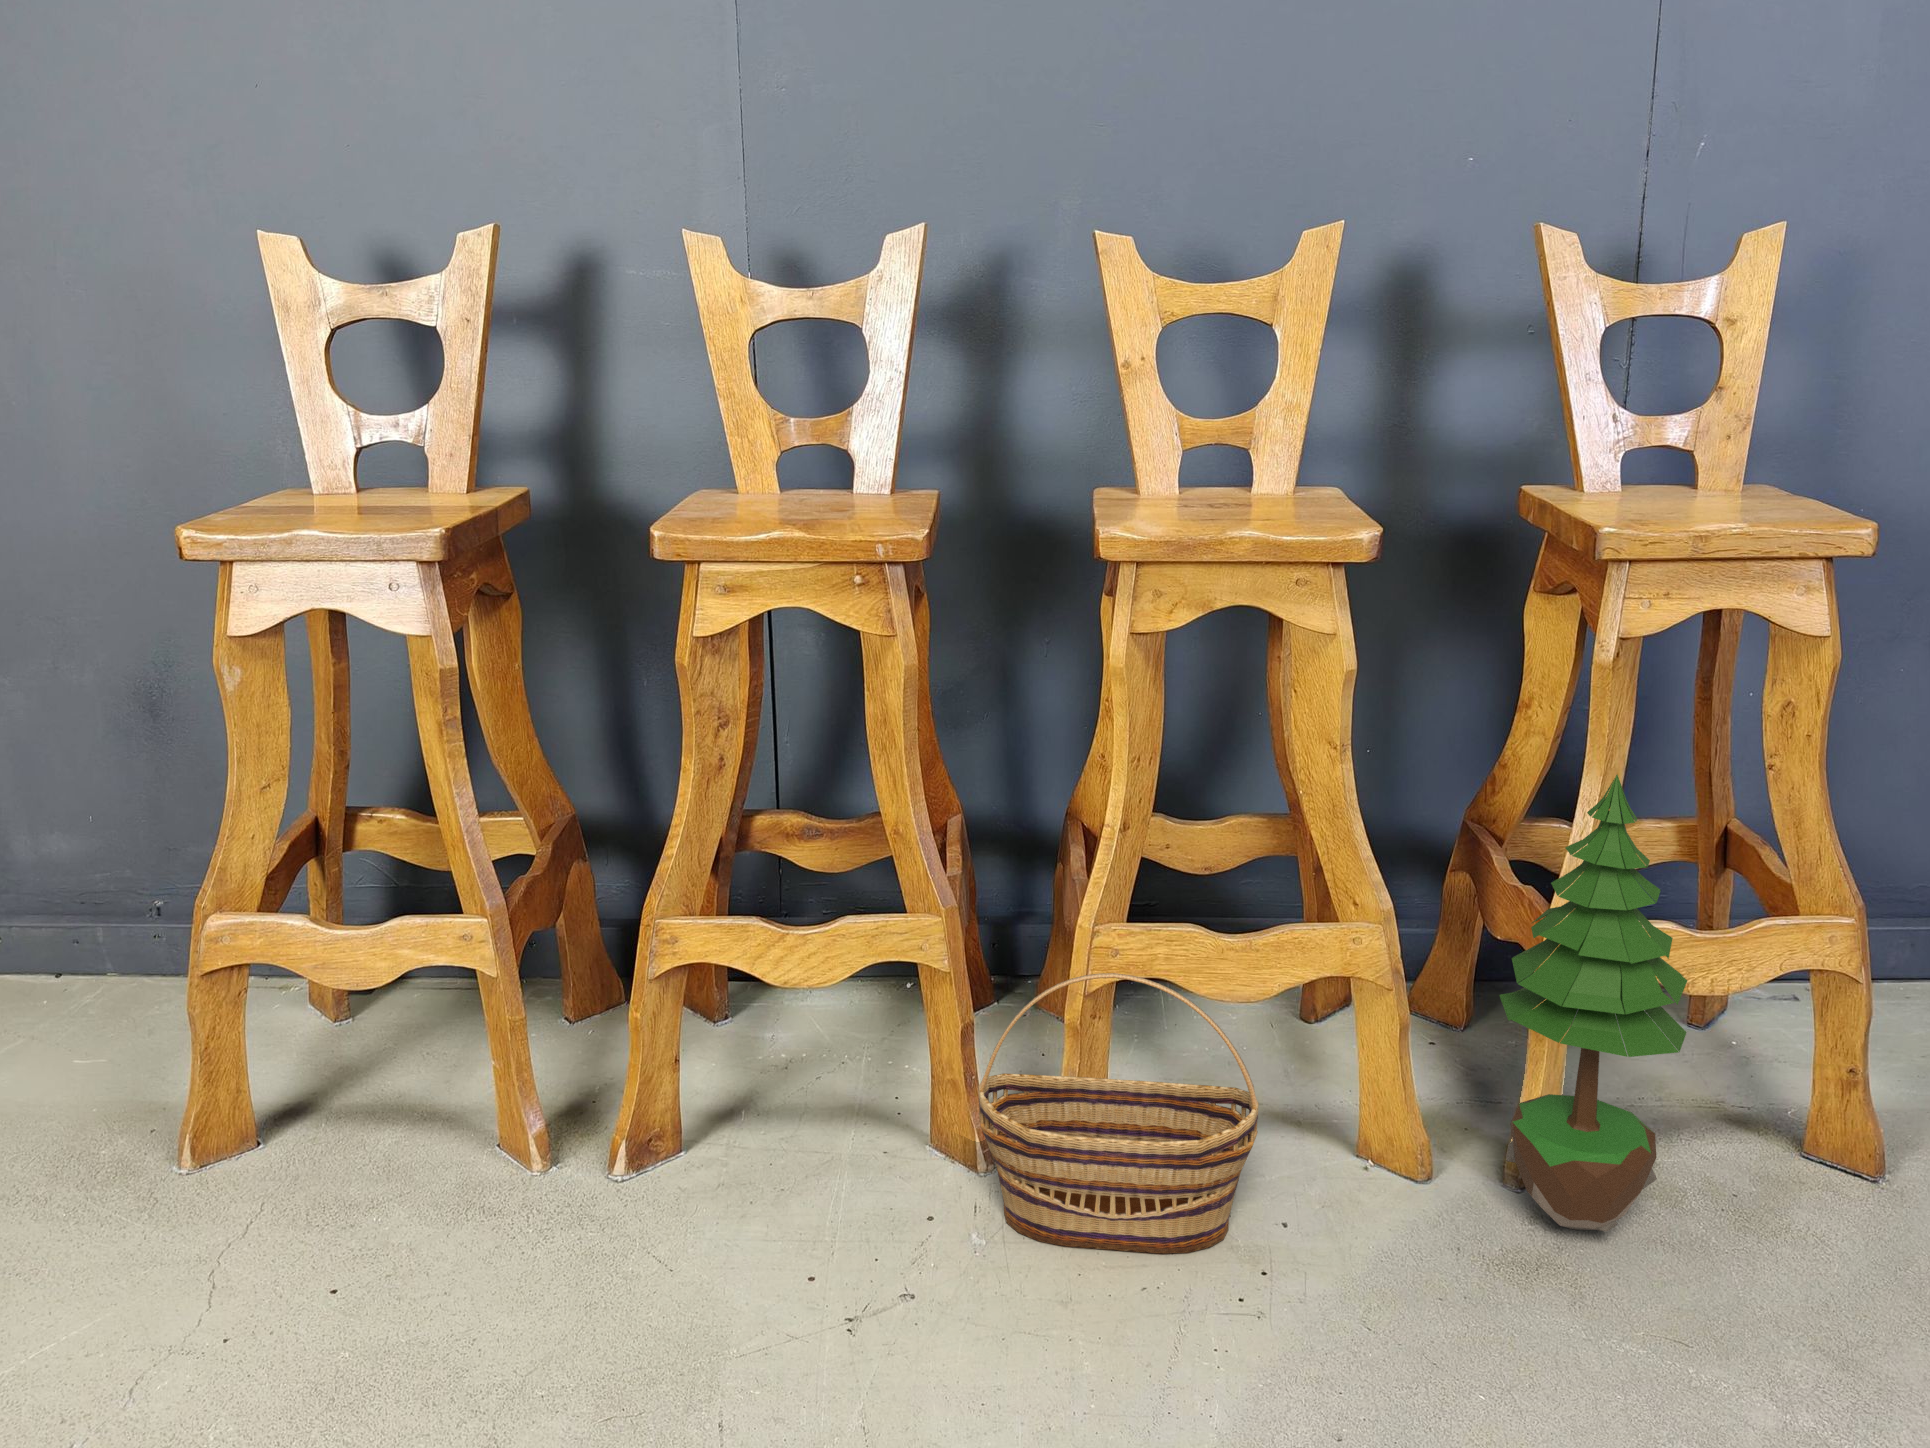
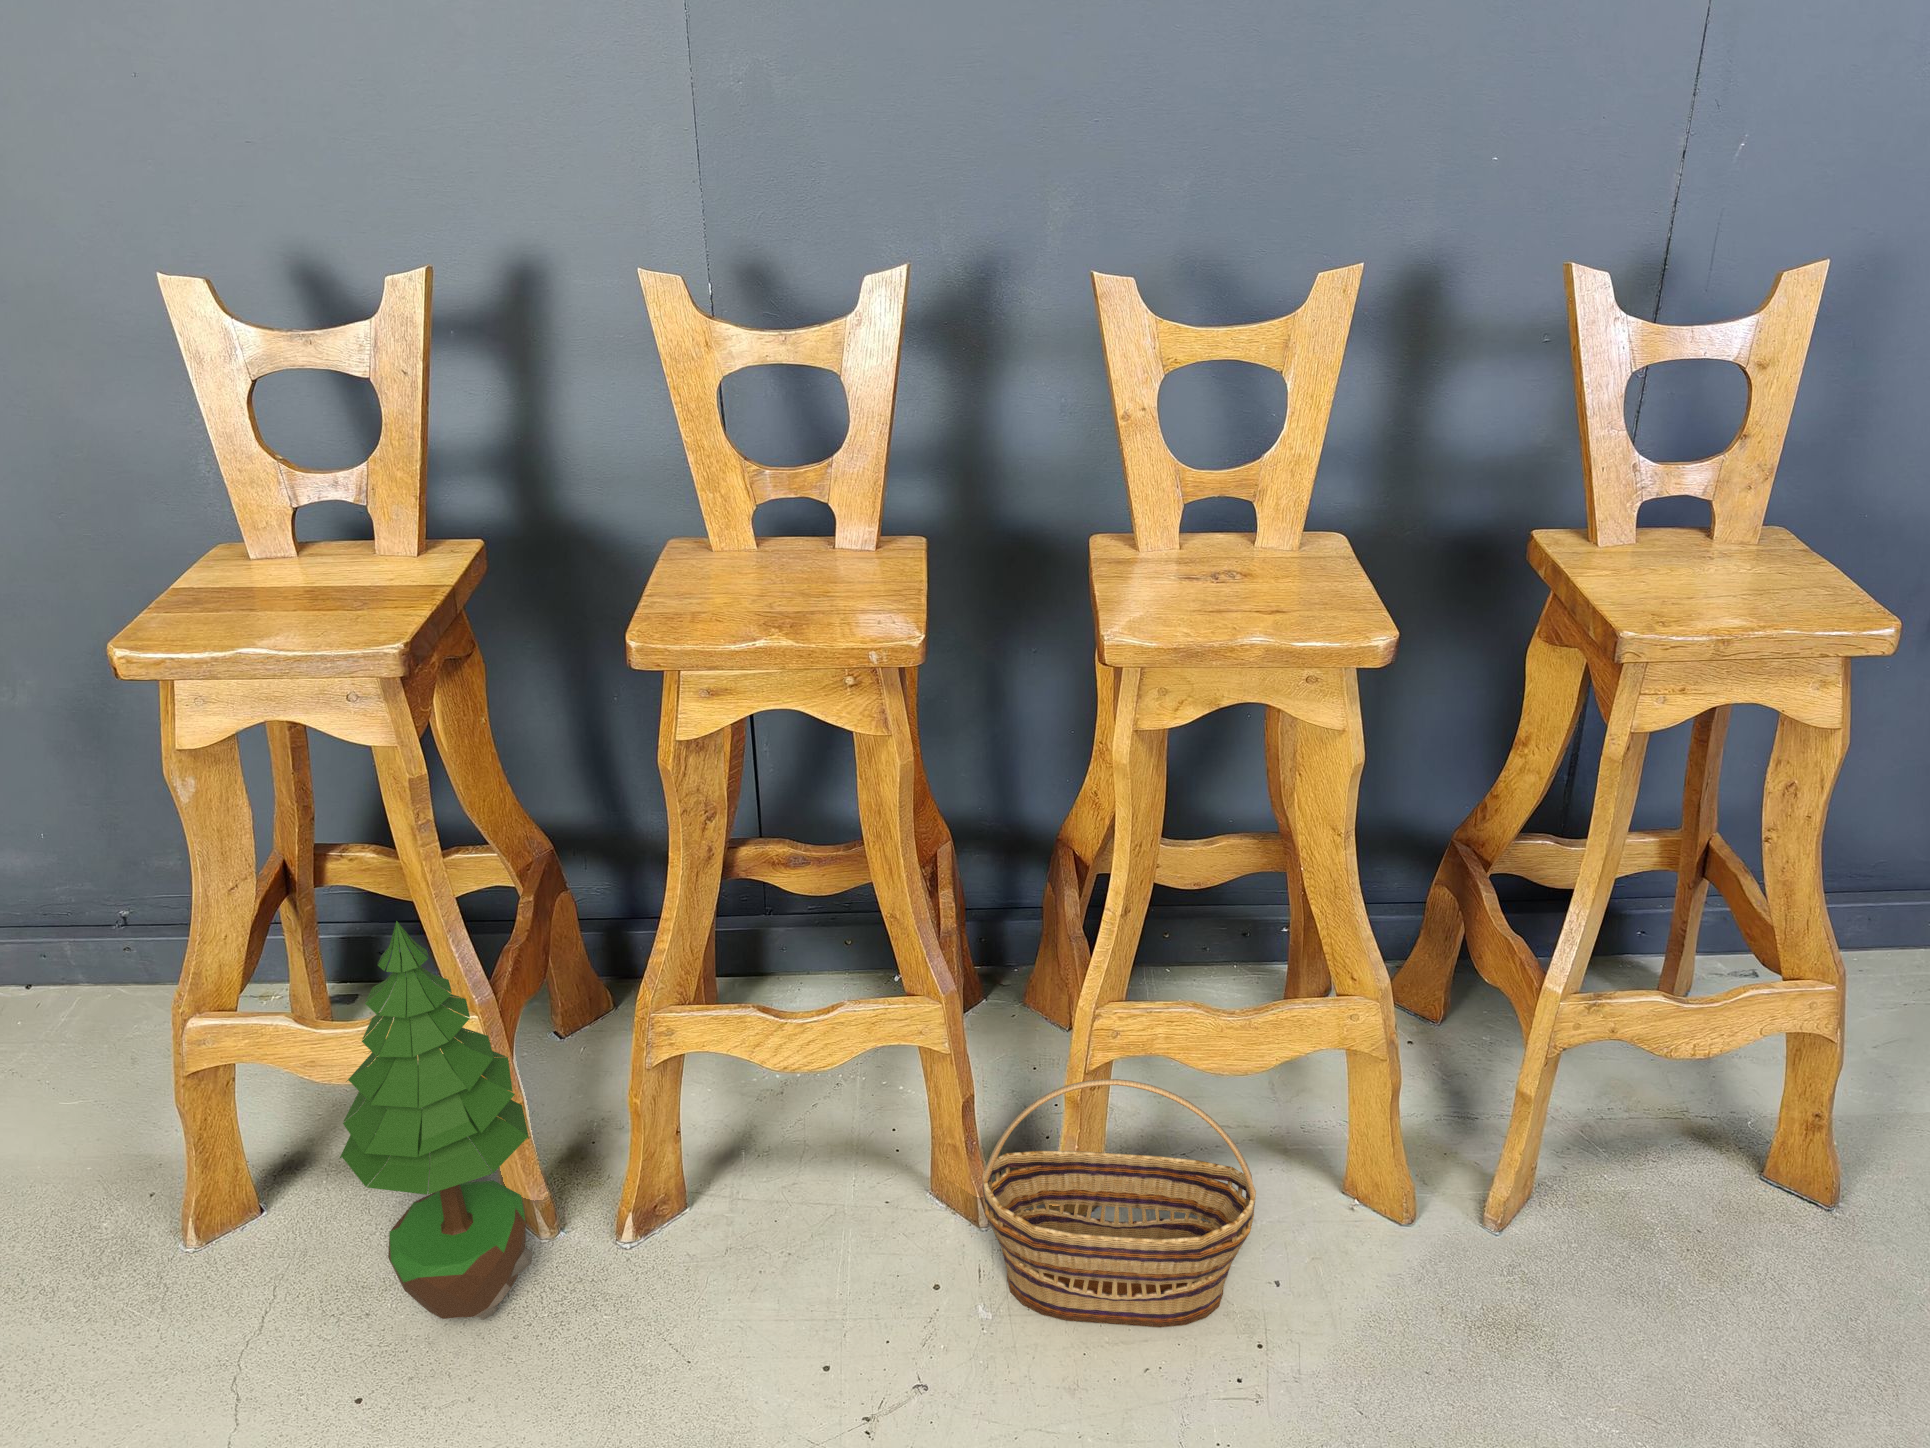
potted tree: present [1499,775,1687,1232] -> present [340,921,532,1320]

